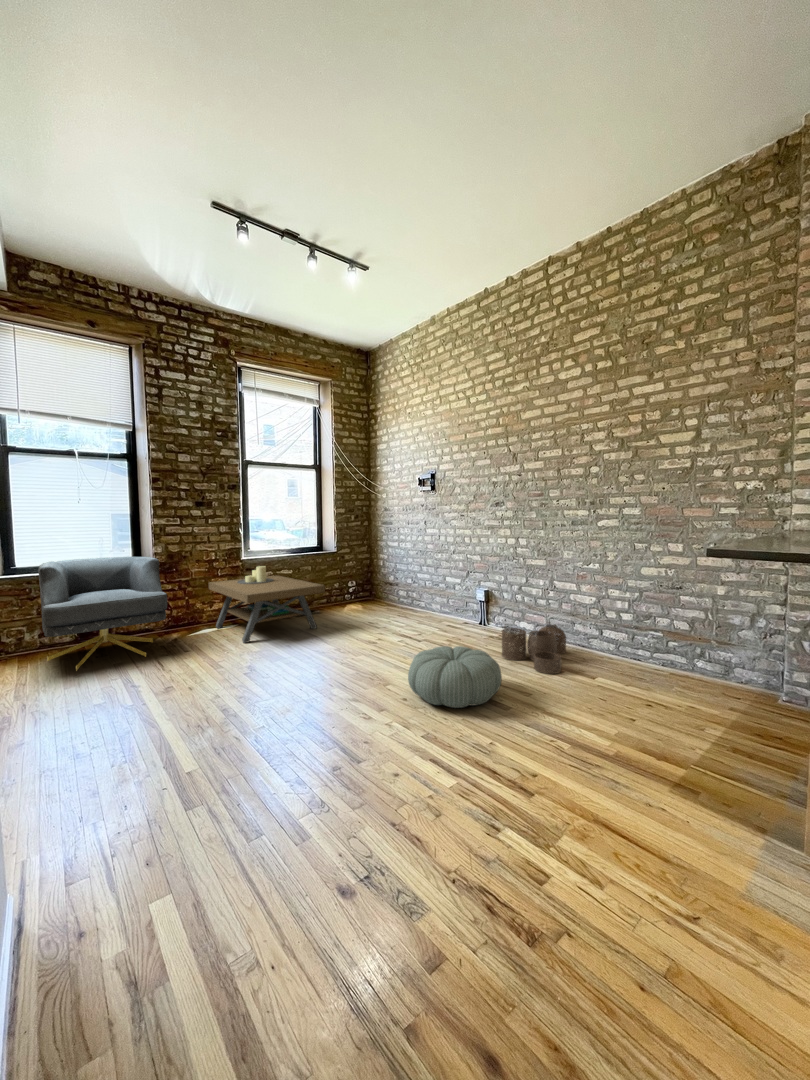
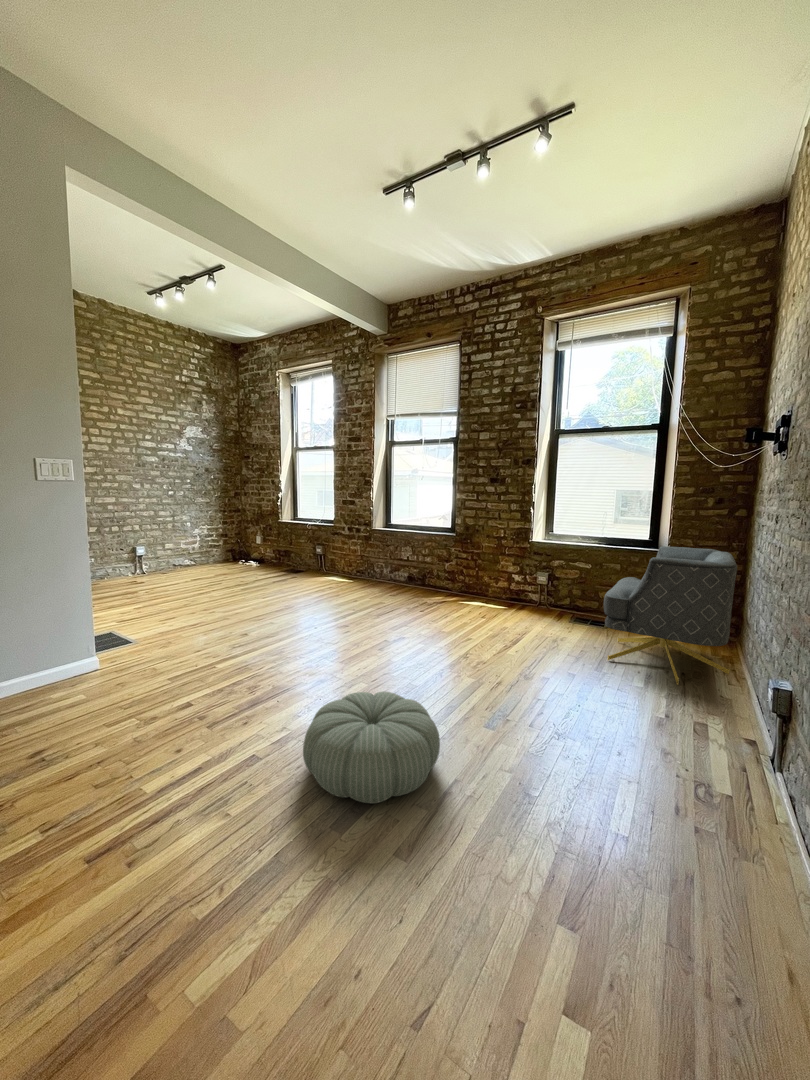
armchair: present [39,557,167,671] -> present [604,546,737,684]
coffee table: present [209,566,325,643] -> none [448,551,568,640]
woven basket: present [502,624,566,674] -> none [520,756,770,948]

